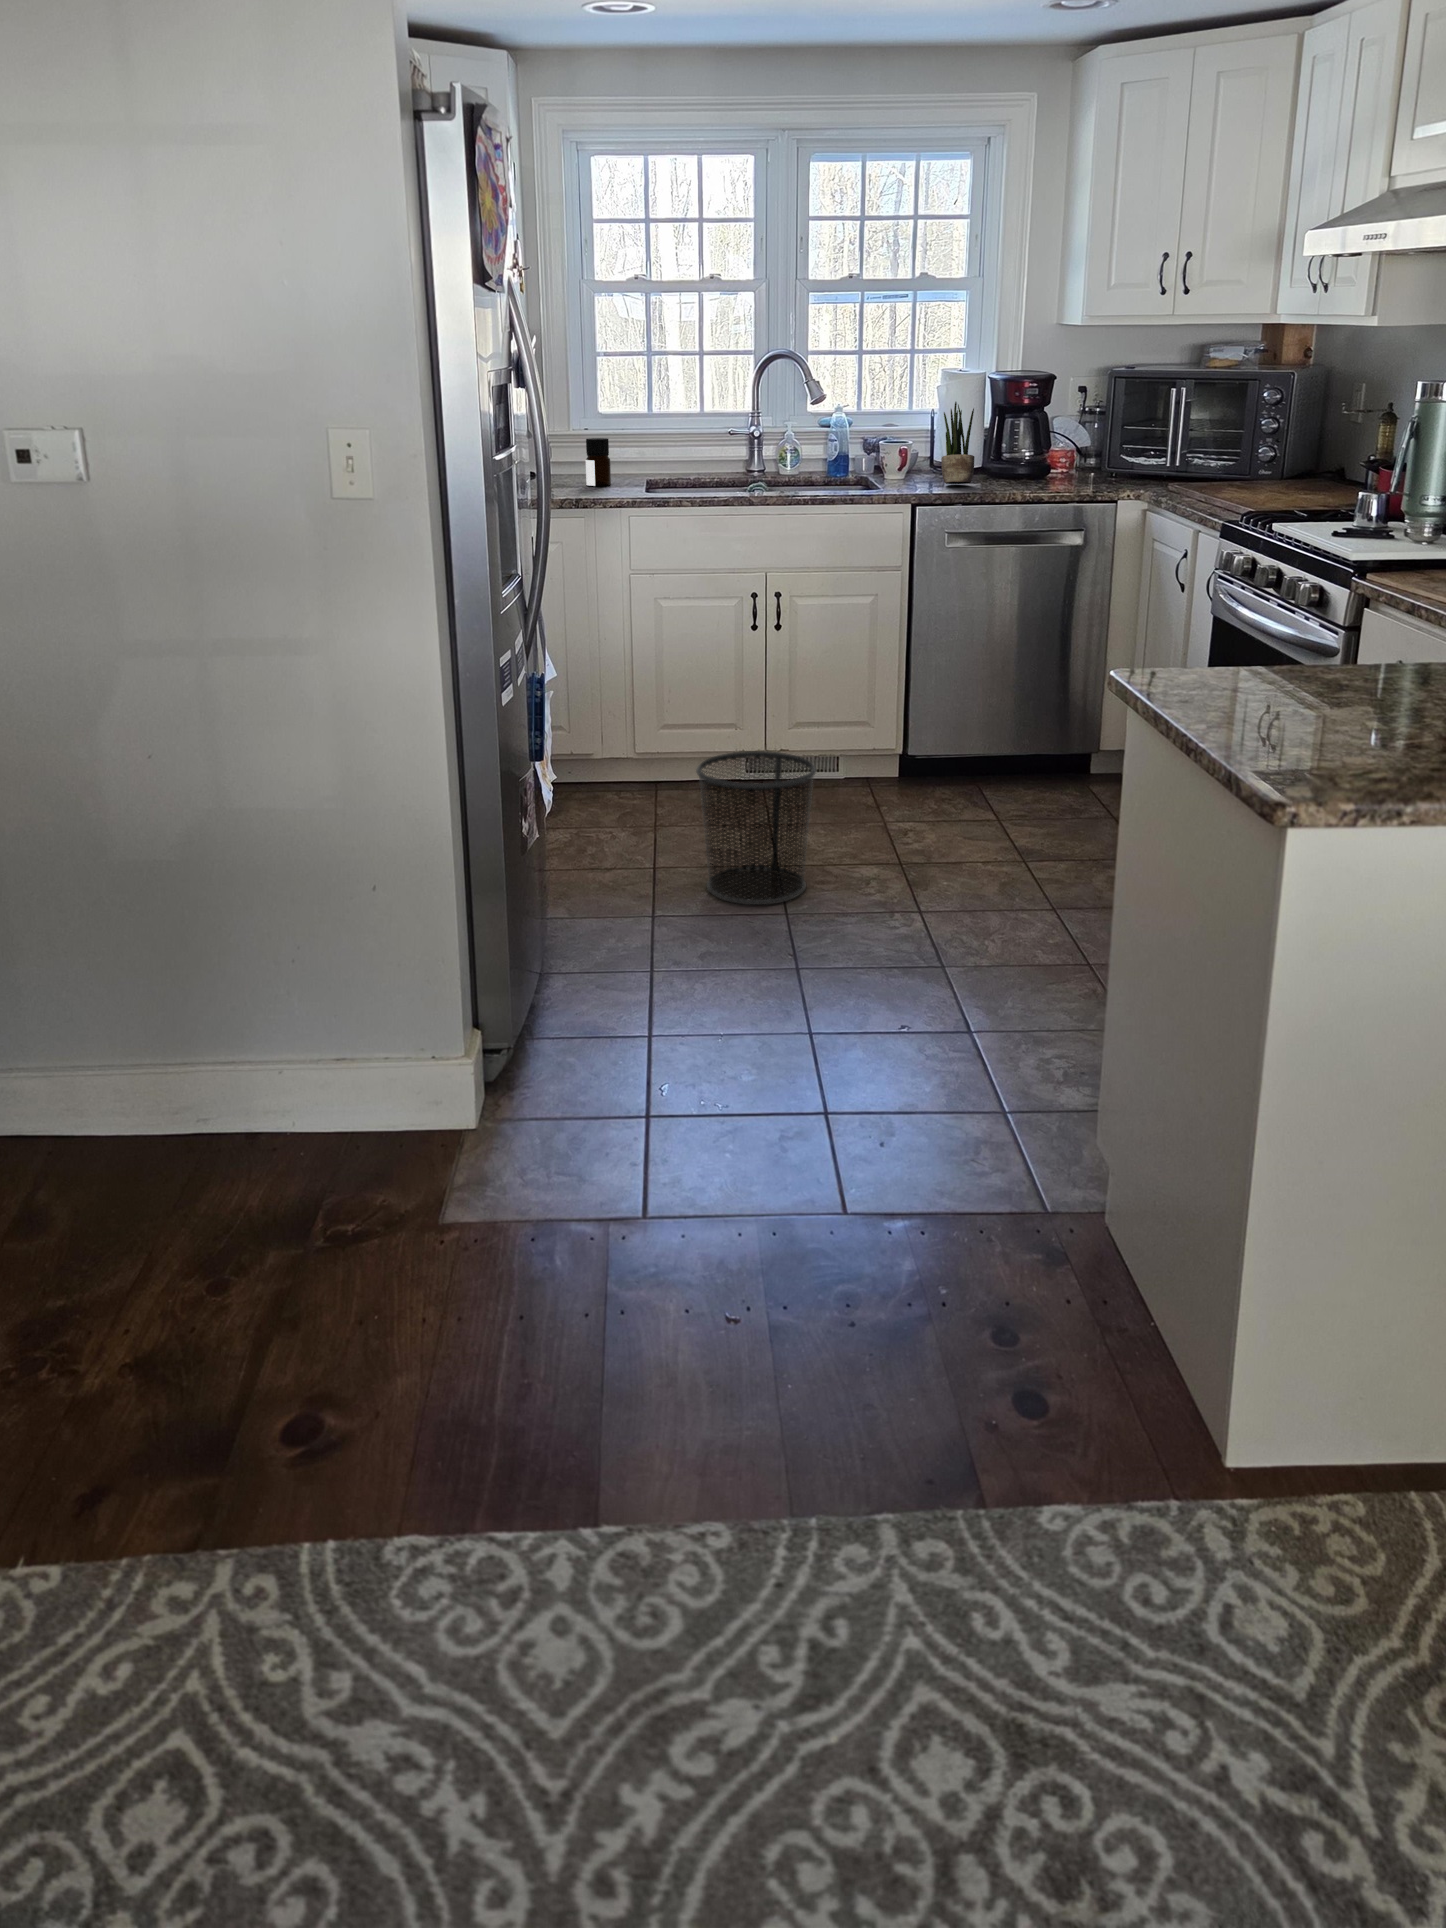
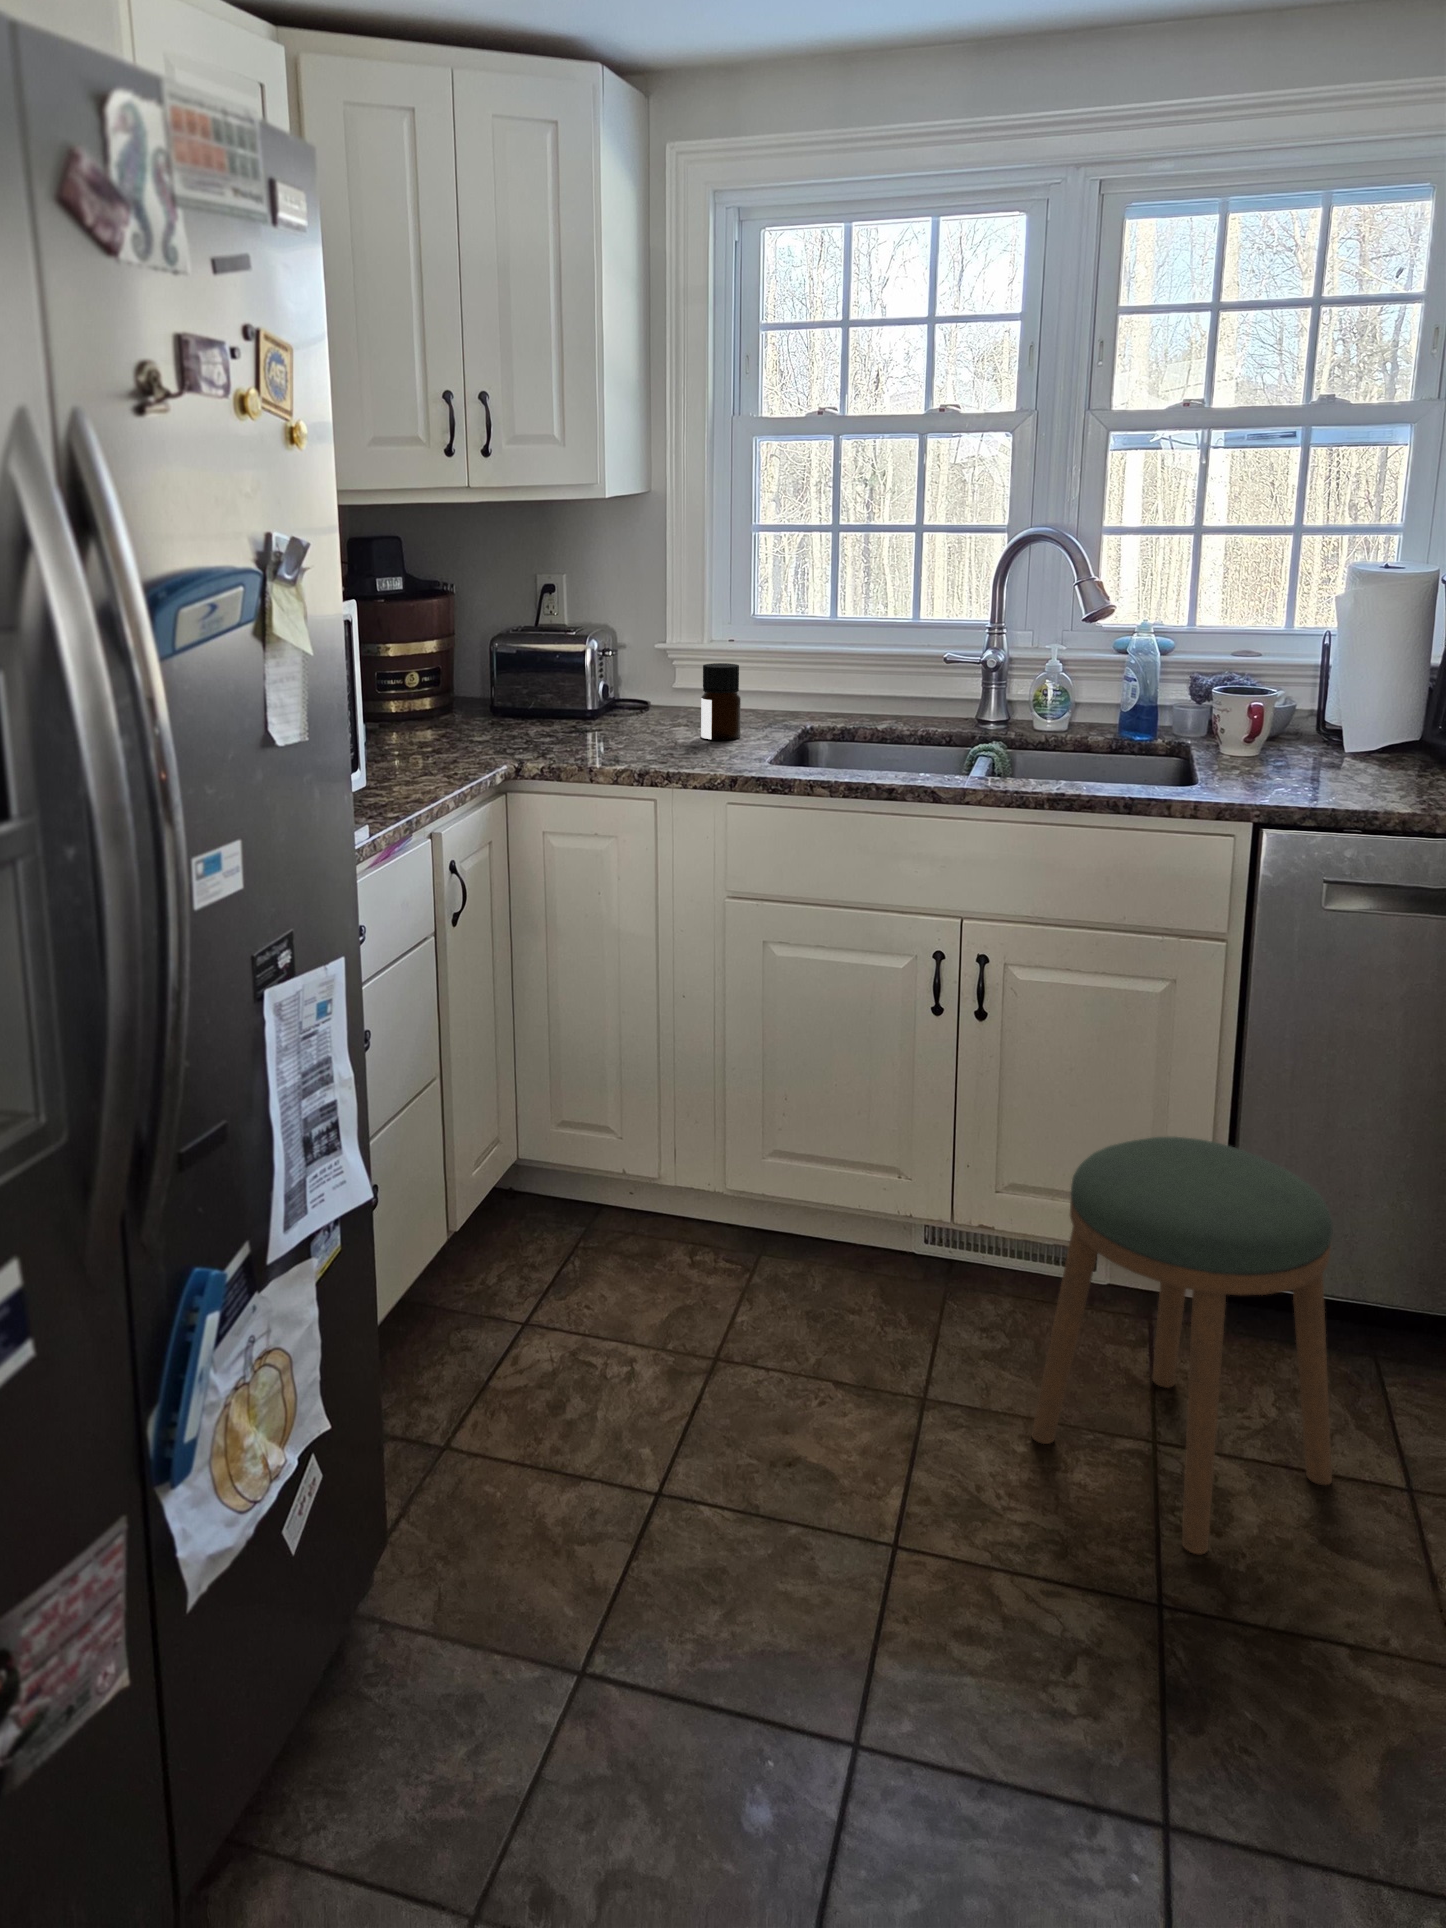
potted plant: present [941,402,975,484] -> none [1327,630,1402,782]
stool: none [827,666,968,850] -> present [1031,1137,1333,1554]
waste bin: present [696,751,816,905] -> none [712,1320,962,1689]

